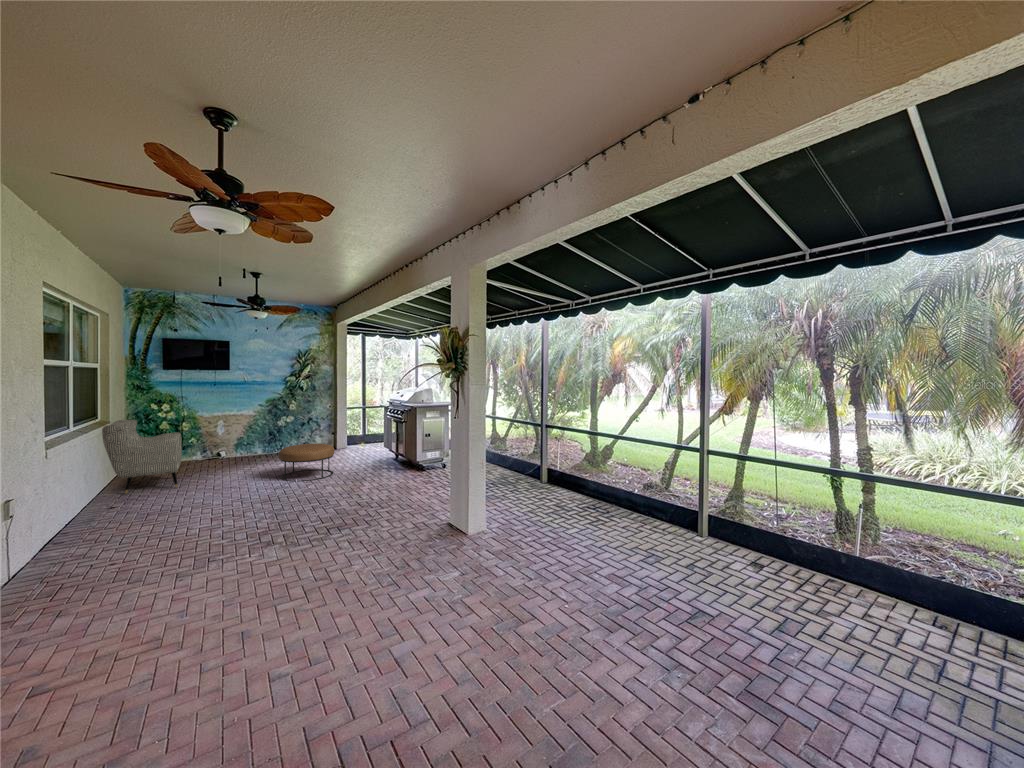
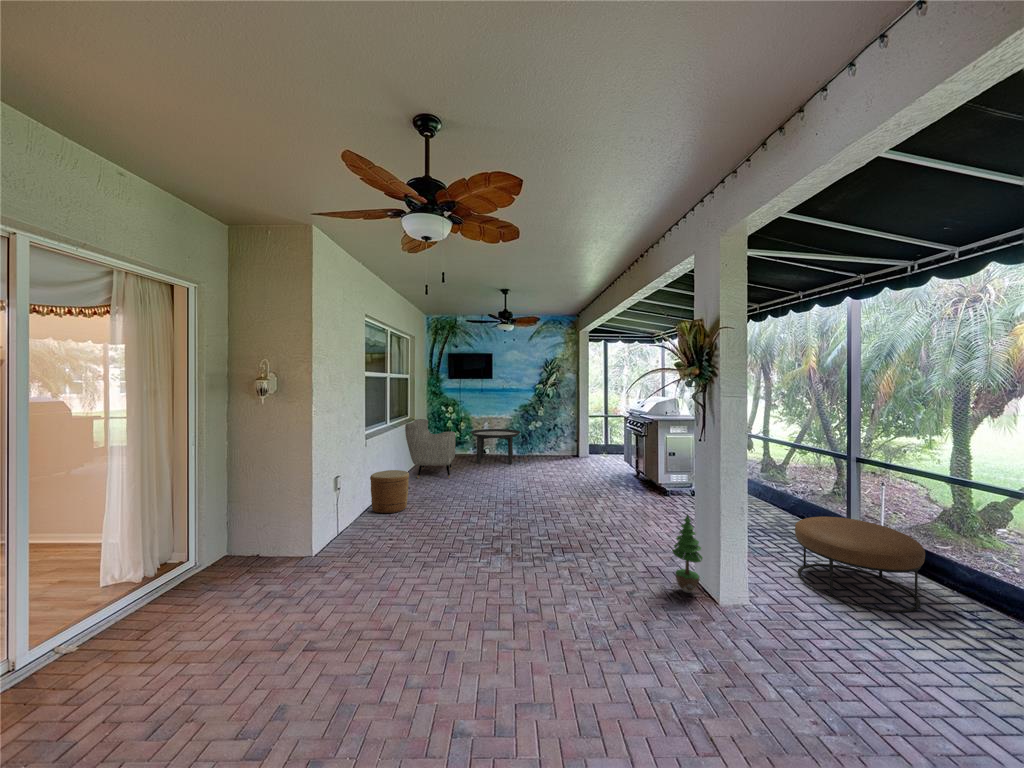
round table: none [200,426,269,468] -> present [471,429,520,464]
ottoman: present [279,444,334,481] -> present [795,516,925,613]
potted tree: none [435,474,457,535] -> present [672,515,702,593]
woven basket: none [59,482,127,540] -> present [370,470,409,513]

